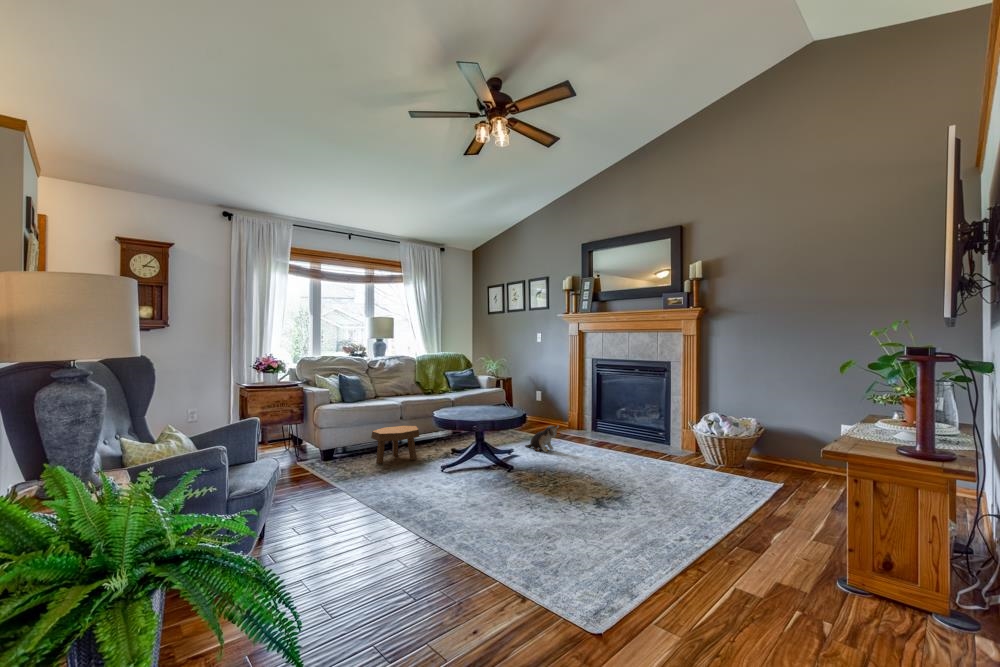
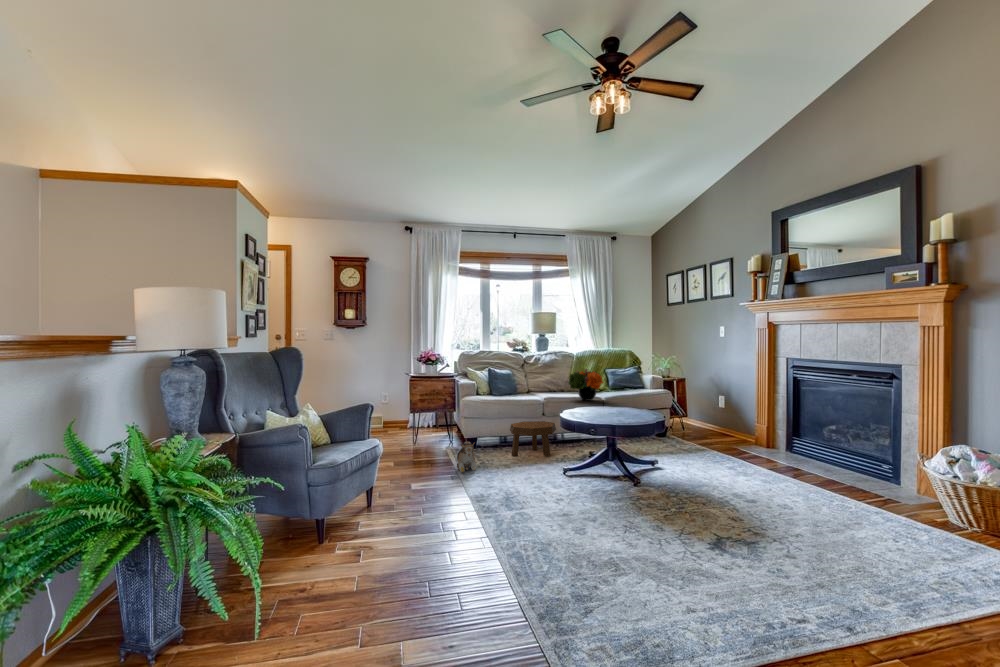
flower arrangement: none [423,372,458,402] -> present [568,369,603,401]
plush toy: present [525,425,559,452] -> present [457,442,476,473]

